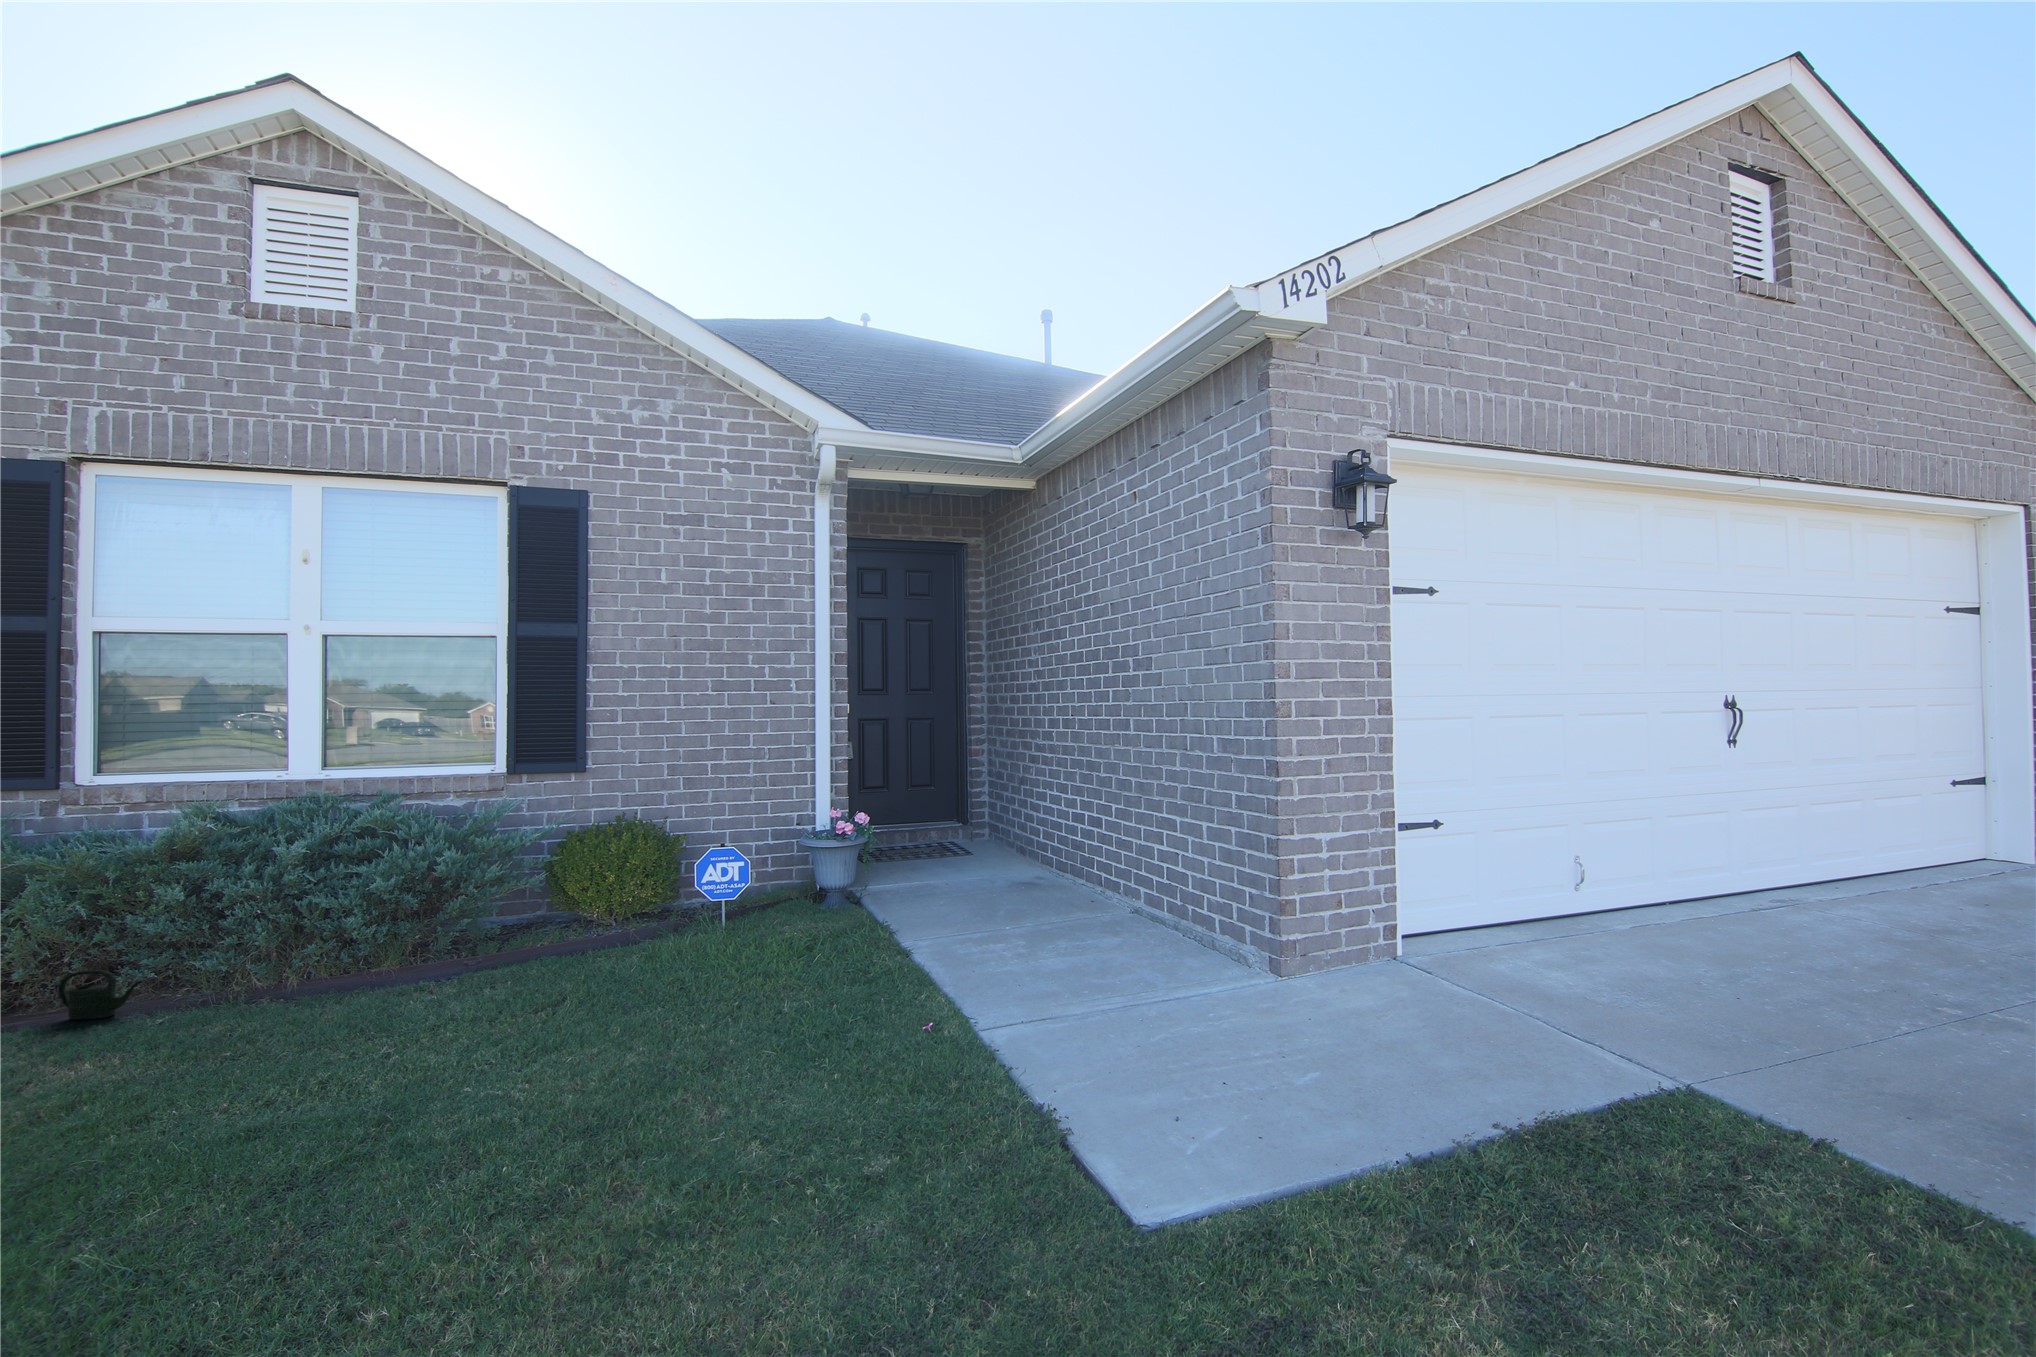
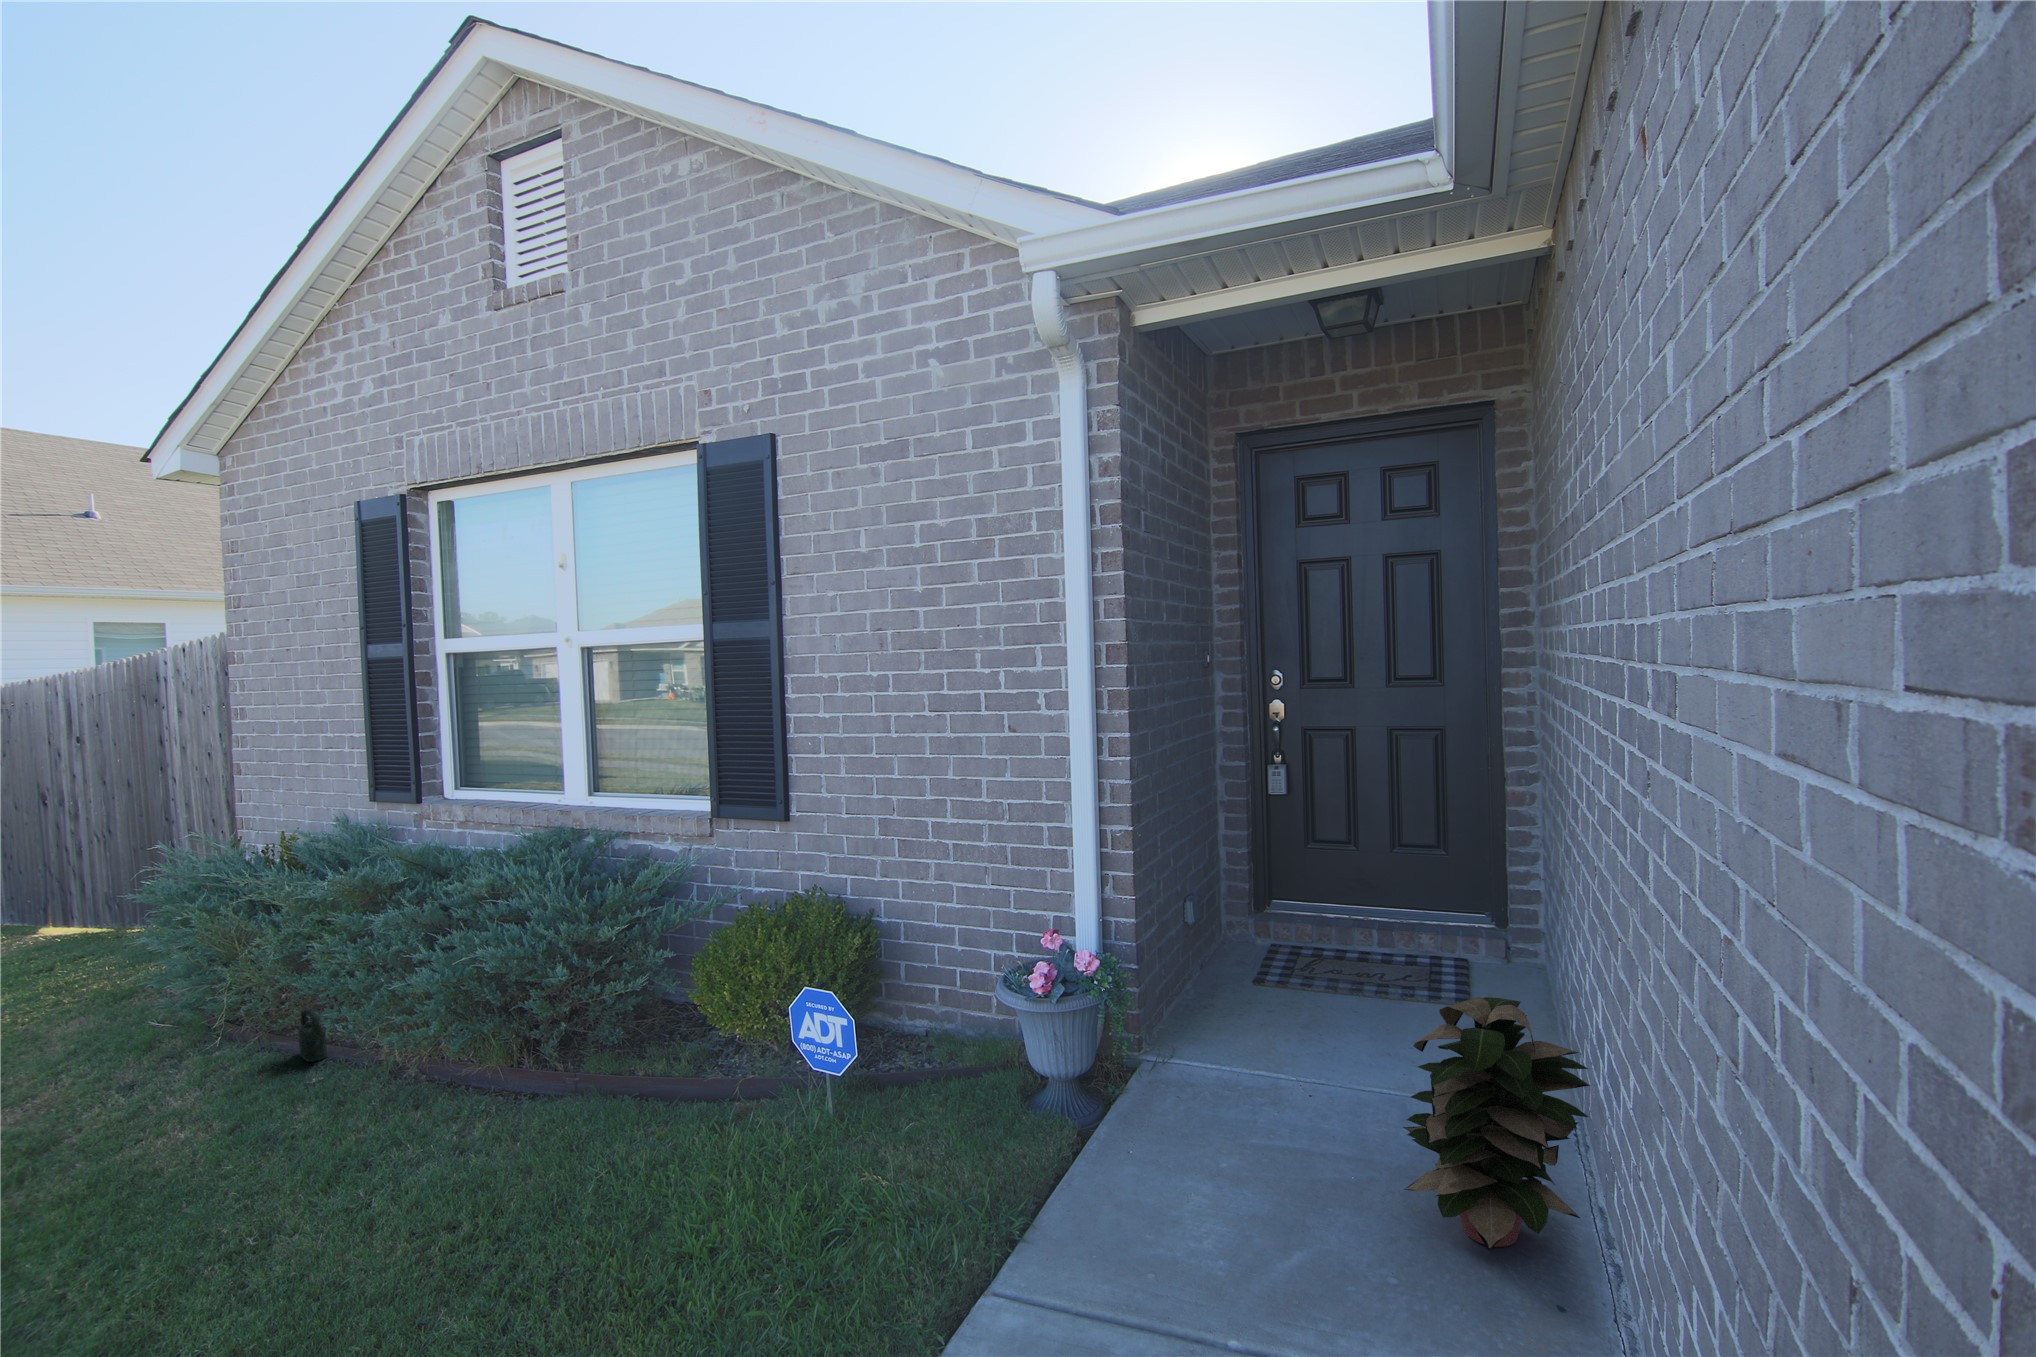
decorative plant: none [1031,803,1098,901] -> present [1403,997,1590,1250]

